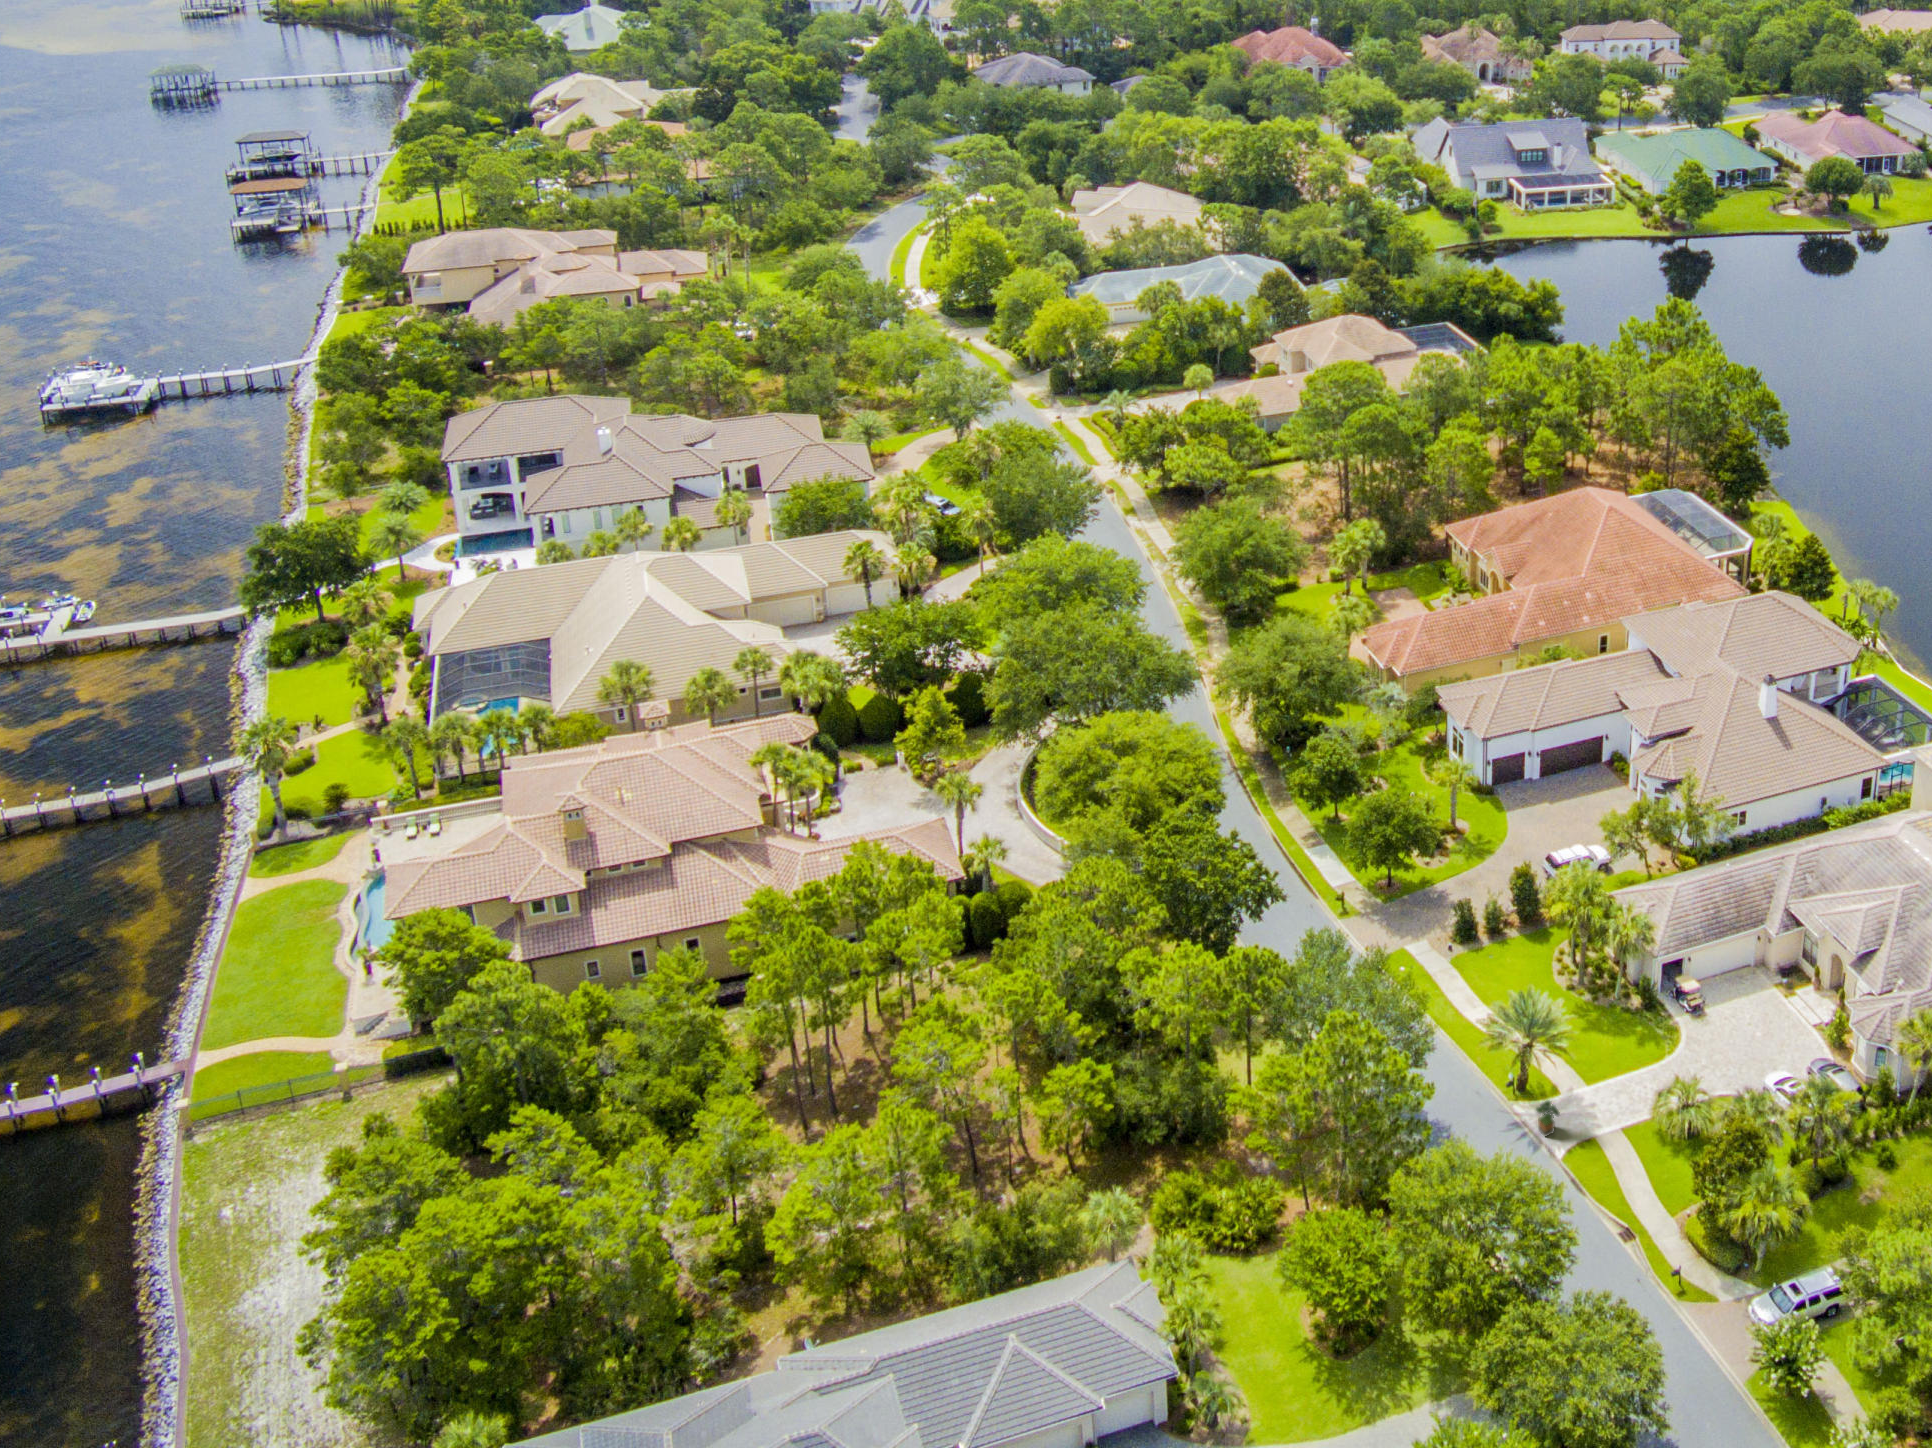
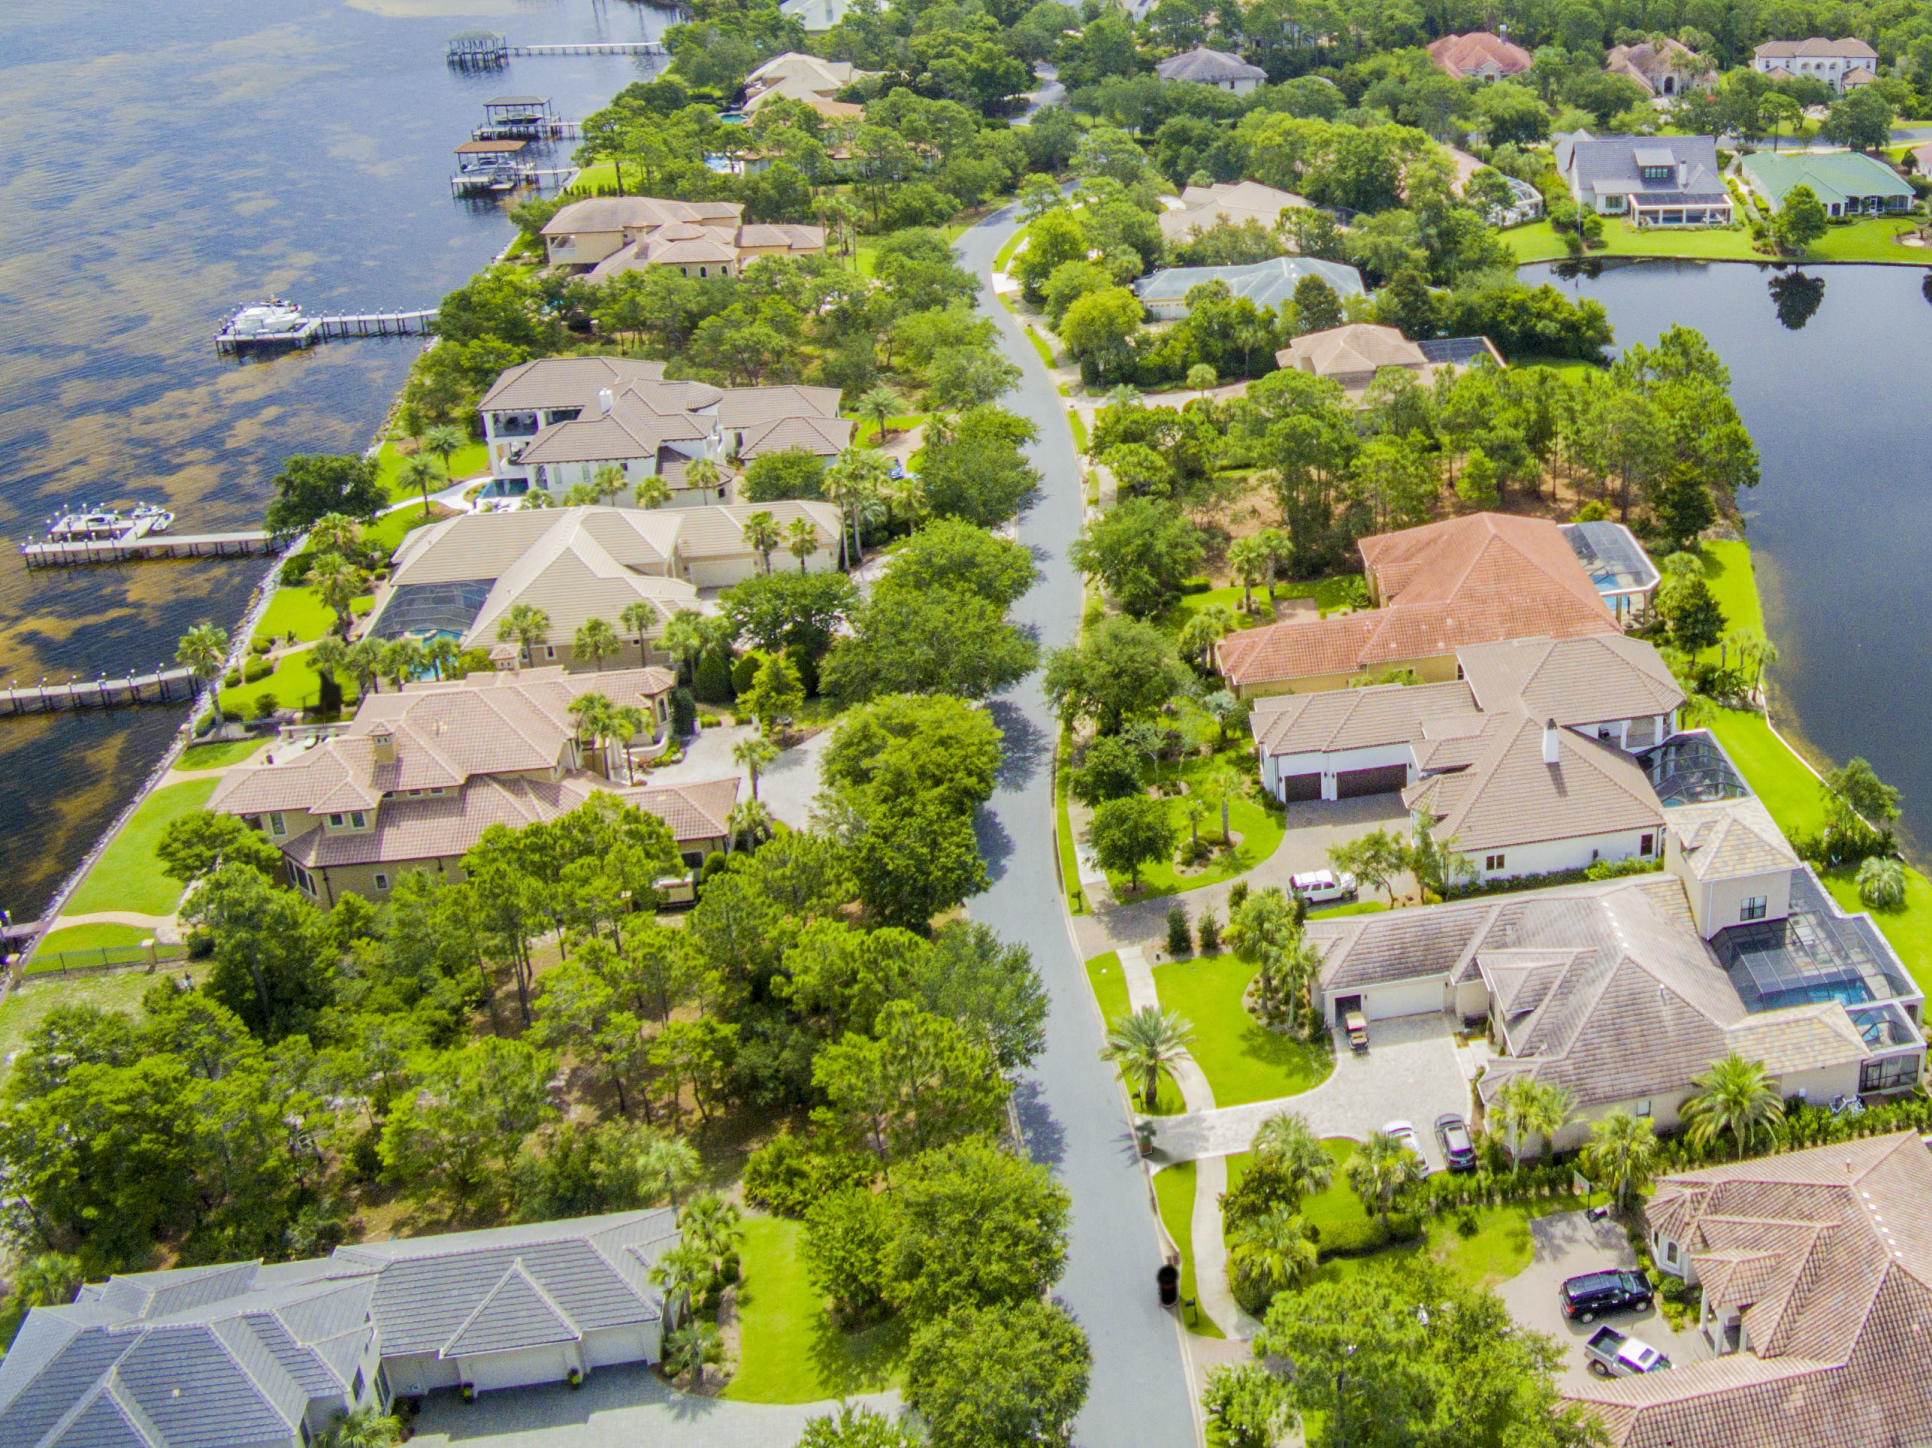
lounge chair: none [379,751,437,814] -> present [302,670,343,720]
trash can: none [1636,1230,1659,1273] -> present [1156,1264,1179,1307]

